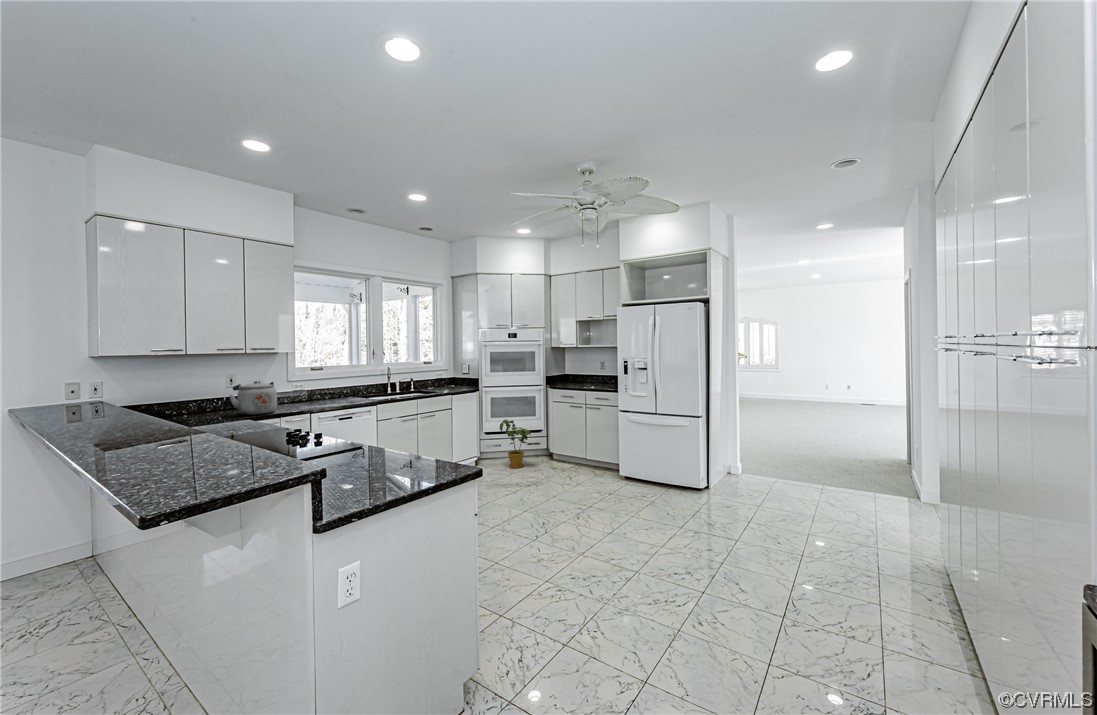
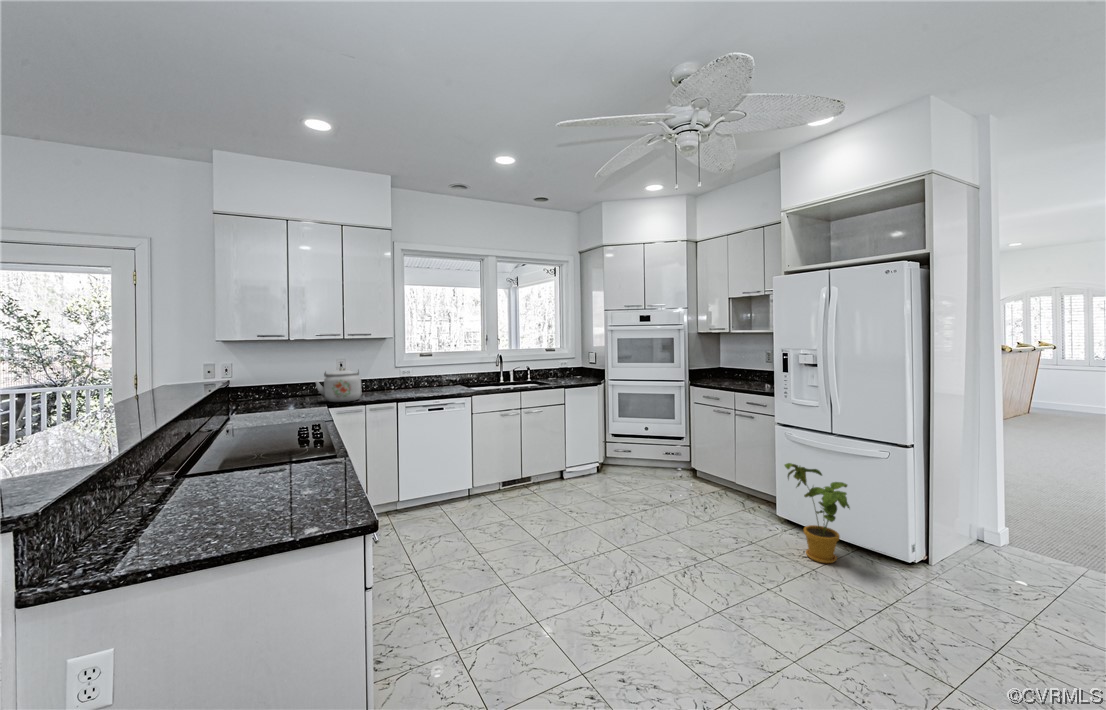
house plant: present [500,419,531,468] -> present [785,463,850,563]

